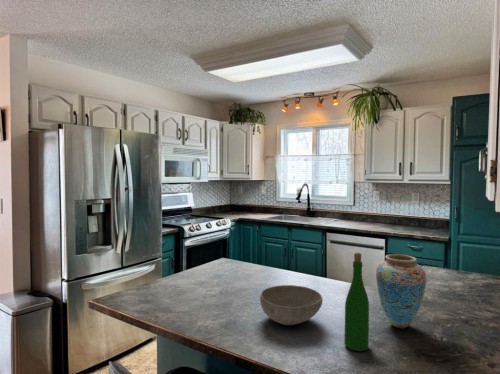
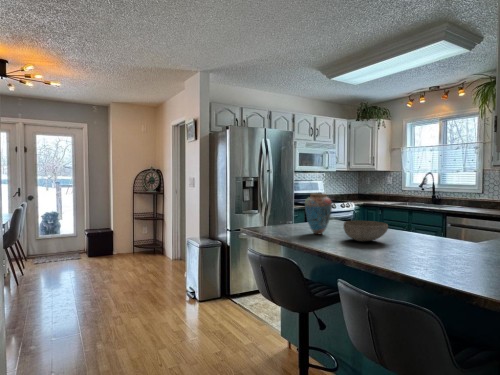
wine bottle: present [344,253,369,351] -> none [395,188,413,253]
vase: present [376,254,426,329] -> present [305,193,332,234]

